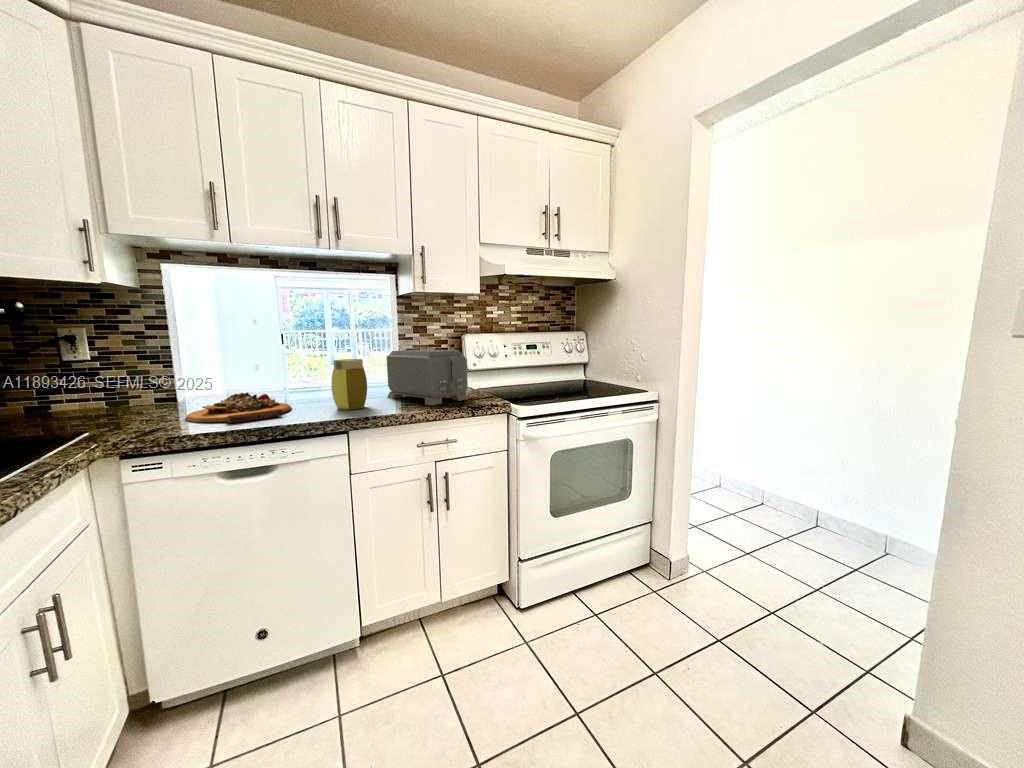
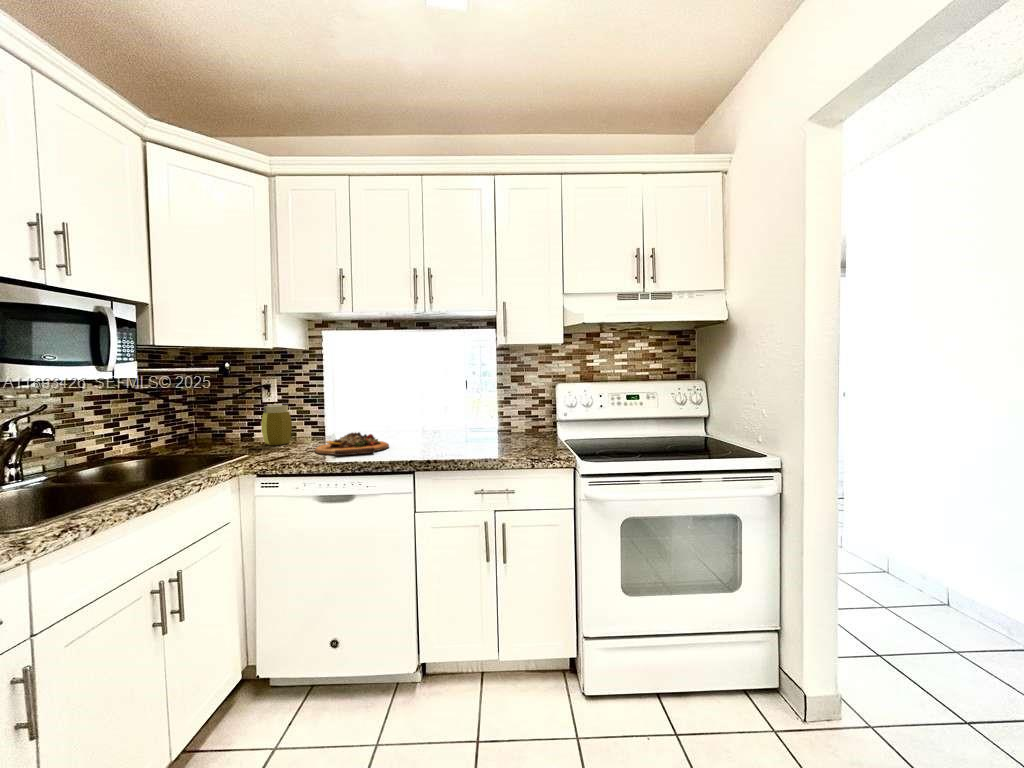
toaster: present [387,350,468,406] -> none [471,399,536,454]
jar: present [332,359,367,410] -> present [261,405,292,445]

